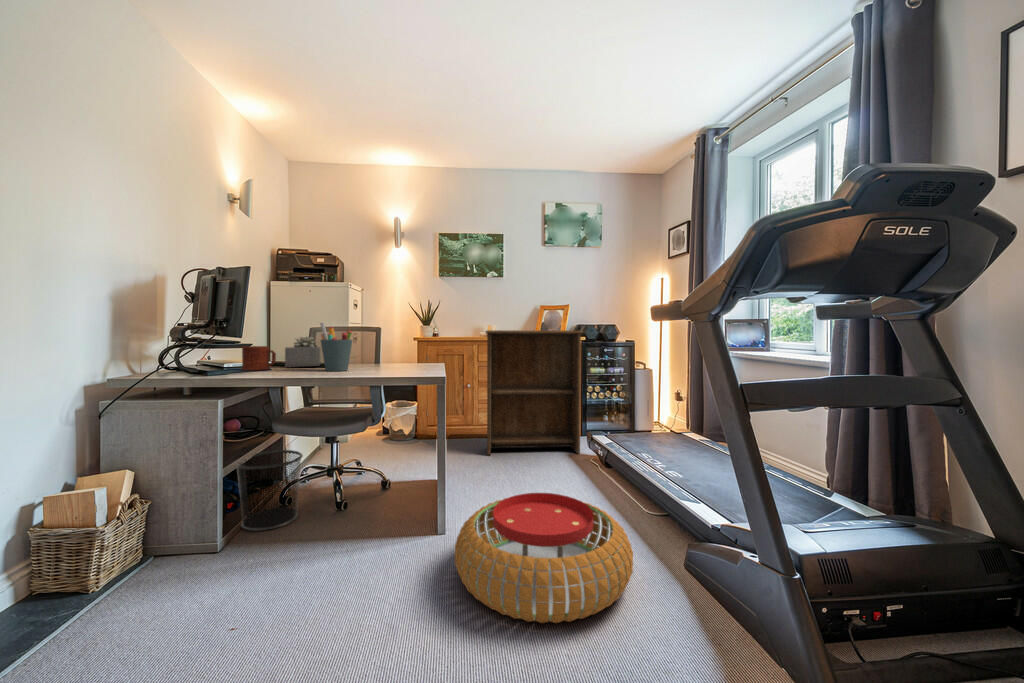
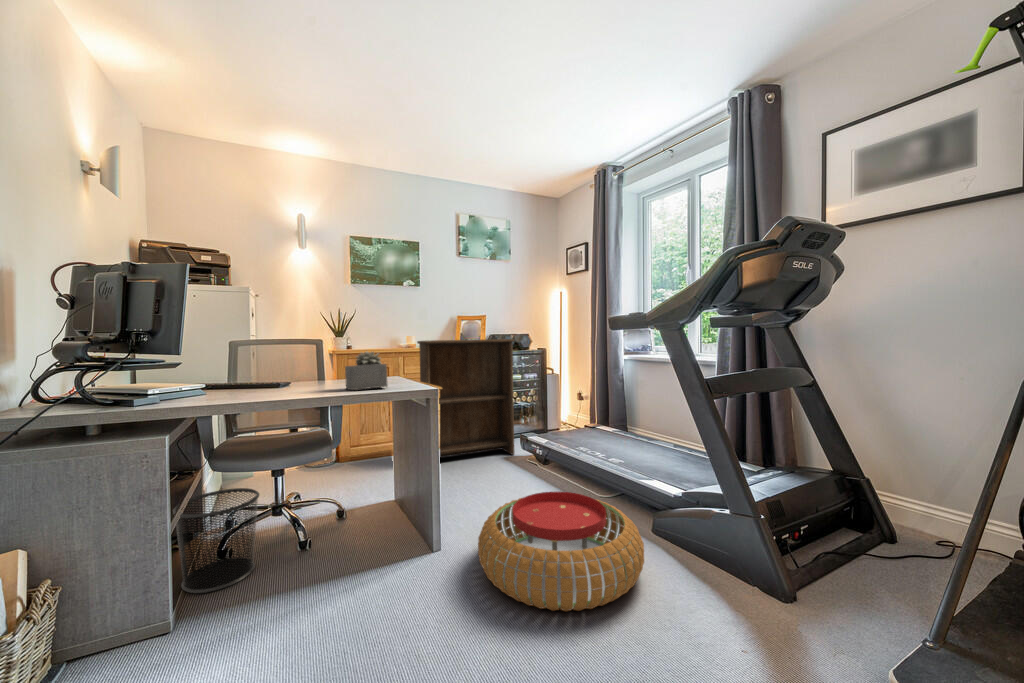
pen holder: present [320,323,352,371] -> none [282,336,320,391]
succulent plant: present [285,336,320,367] -> present [345,352,387,390]
mug: present [241,346,276,370] -> none [173,366,220,397]

